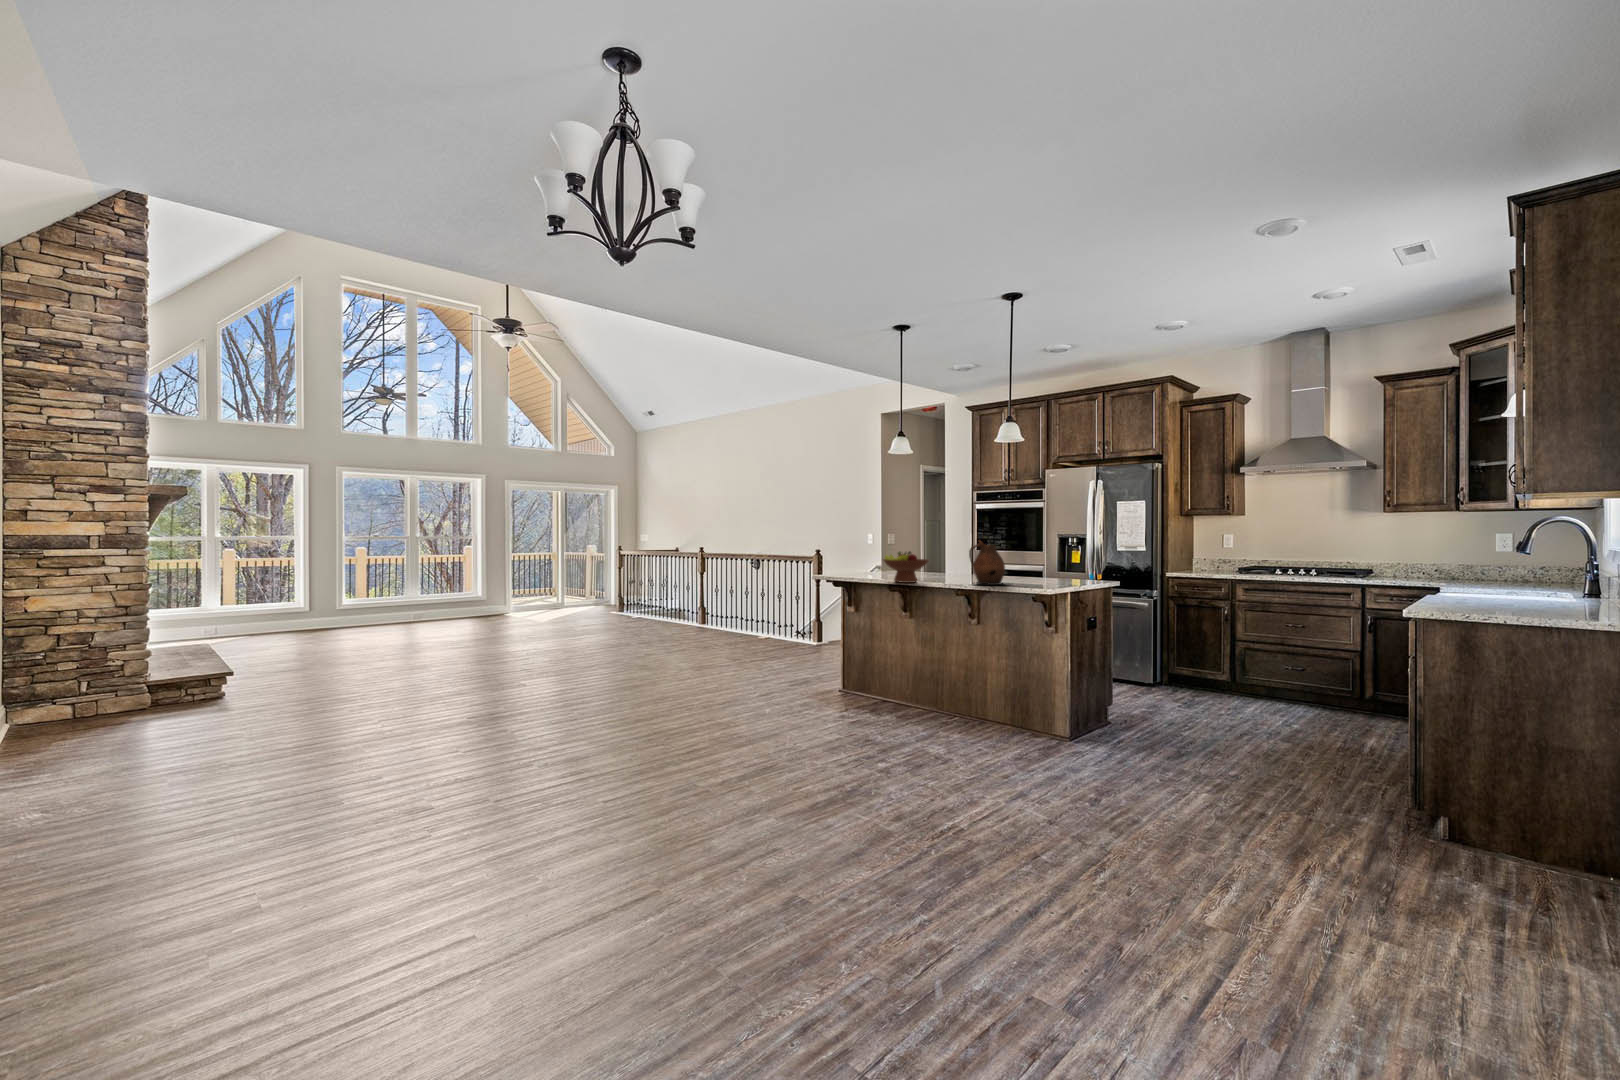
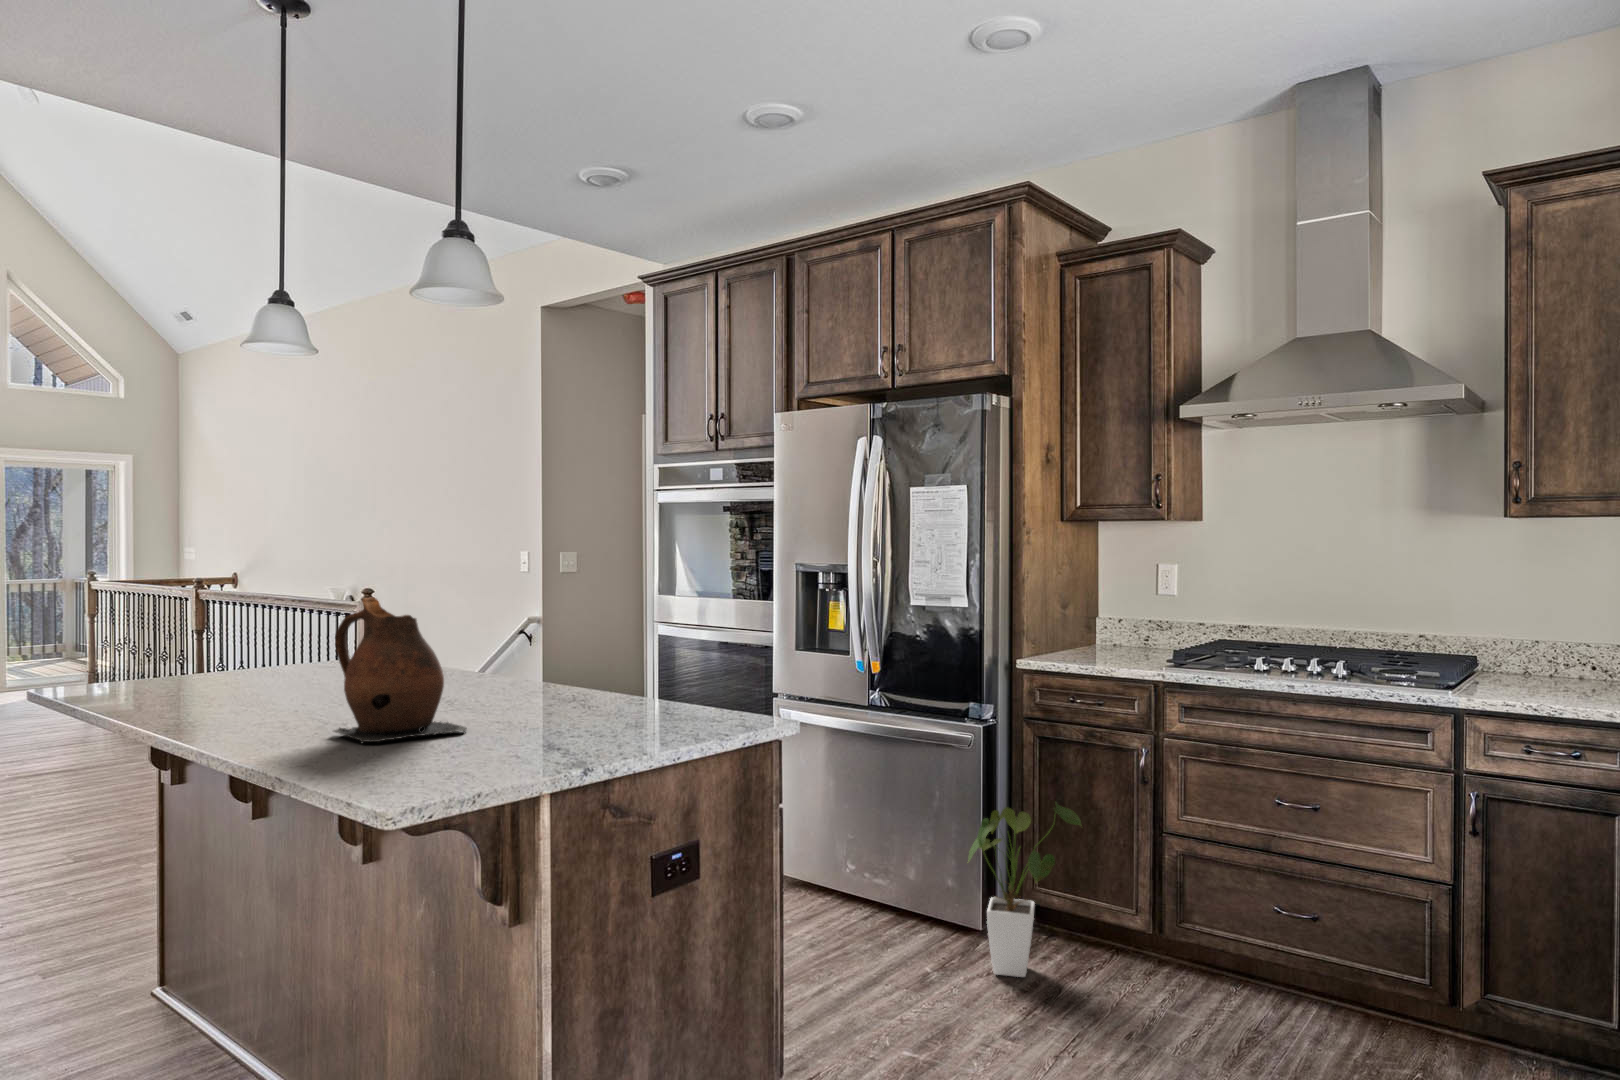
fruit bowl: present [883,551,929,583] -> none [133,626,291,720]
house plant: none [1152,629,1198,697] -> present [969,803,1081,977]

